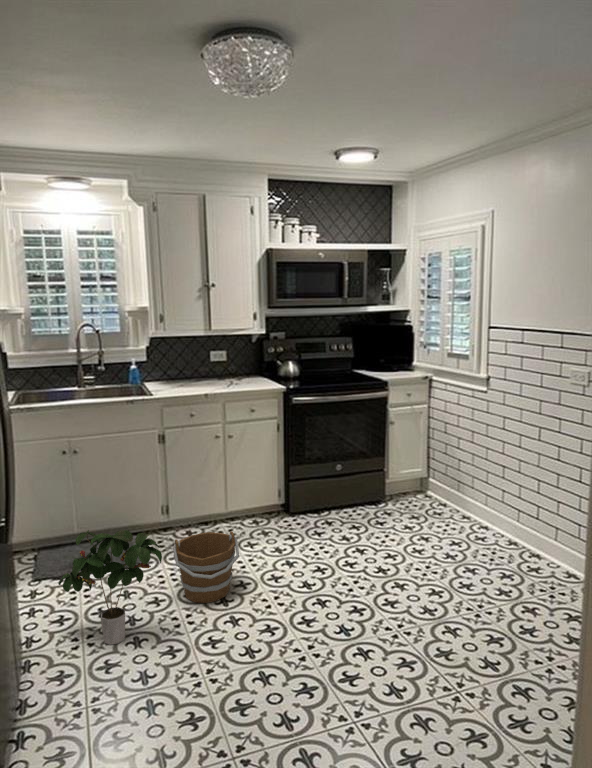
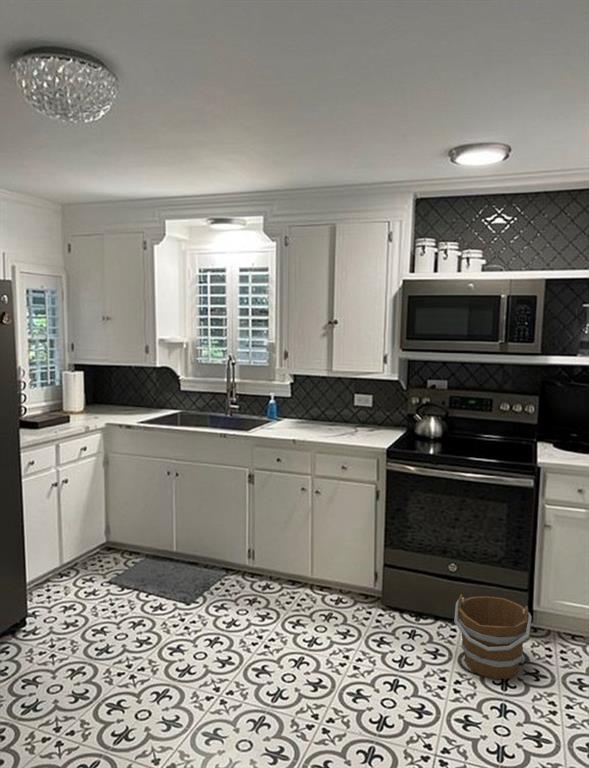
potted plant: present [58,530,162,645] -> none [338,557,426,678]

